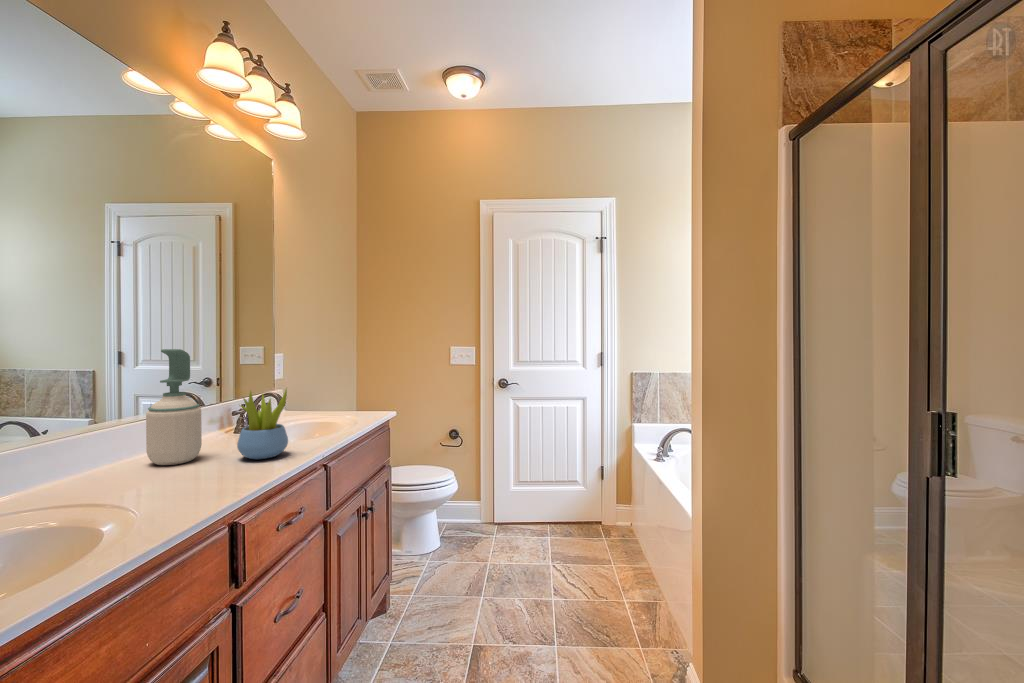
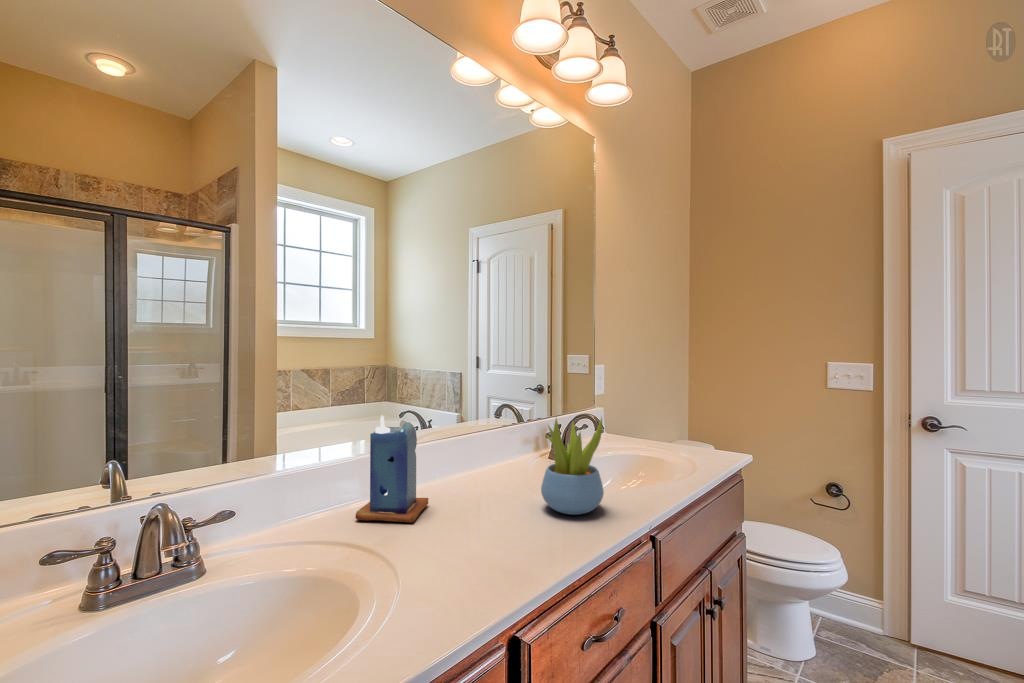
soap bottle: present [146,349,202,465] -> none [452,358,506,500]
candle: none [50,401,126,493] -> present [355,415,428,523]

